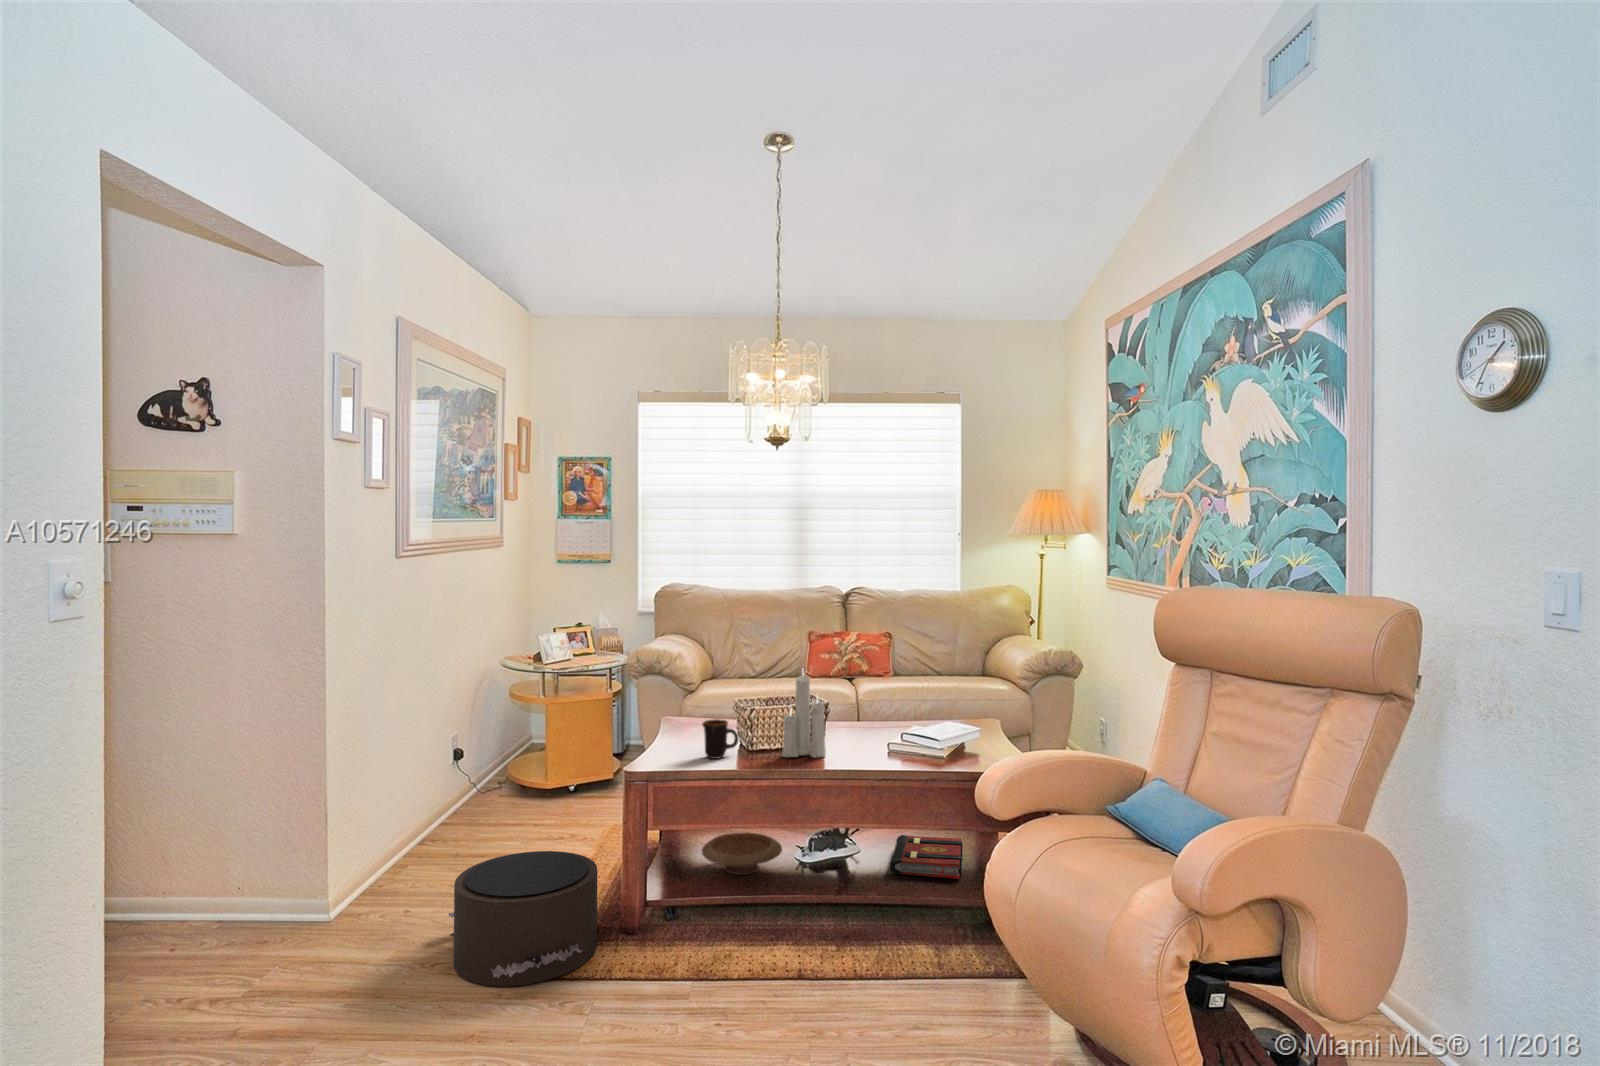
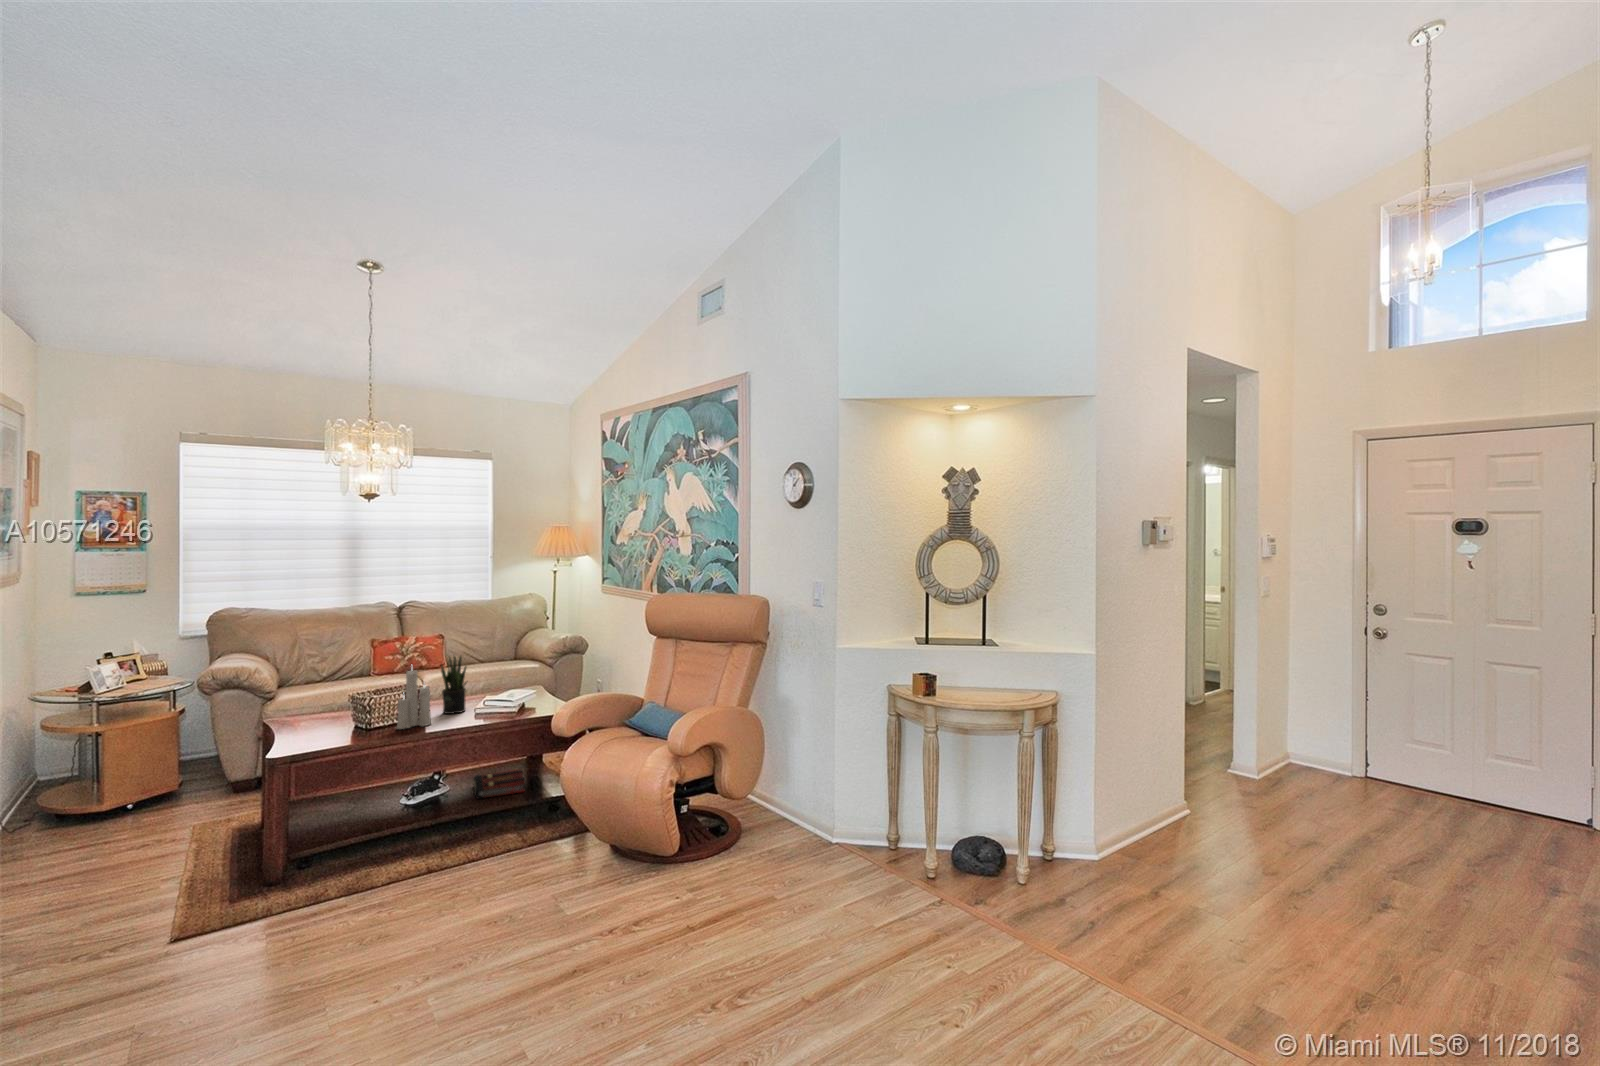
potted plant: none [847,659,883,744] -> present [441,656,466,714]
mug: present [702,719,738,759] -> none [329,710,359,740]
wooden bowl: present [702,833,782,875] -> none [319,794,390,826]
pouf: present [448,851,597,986] -> none [88,831,256,942]

